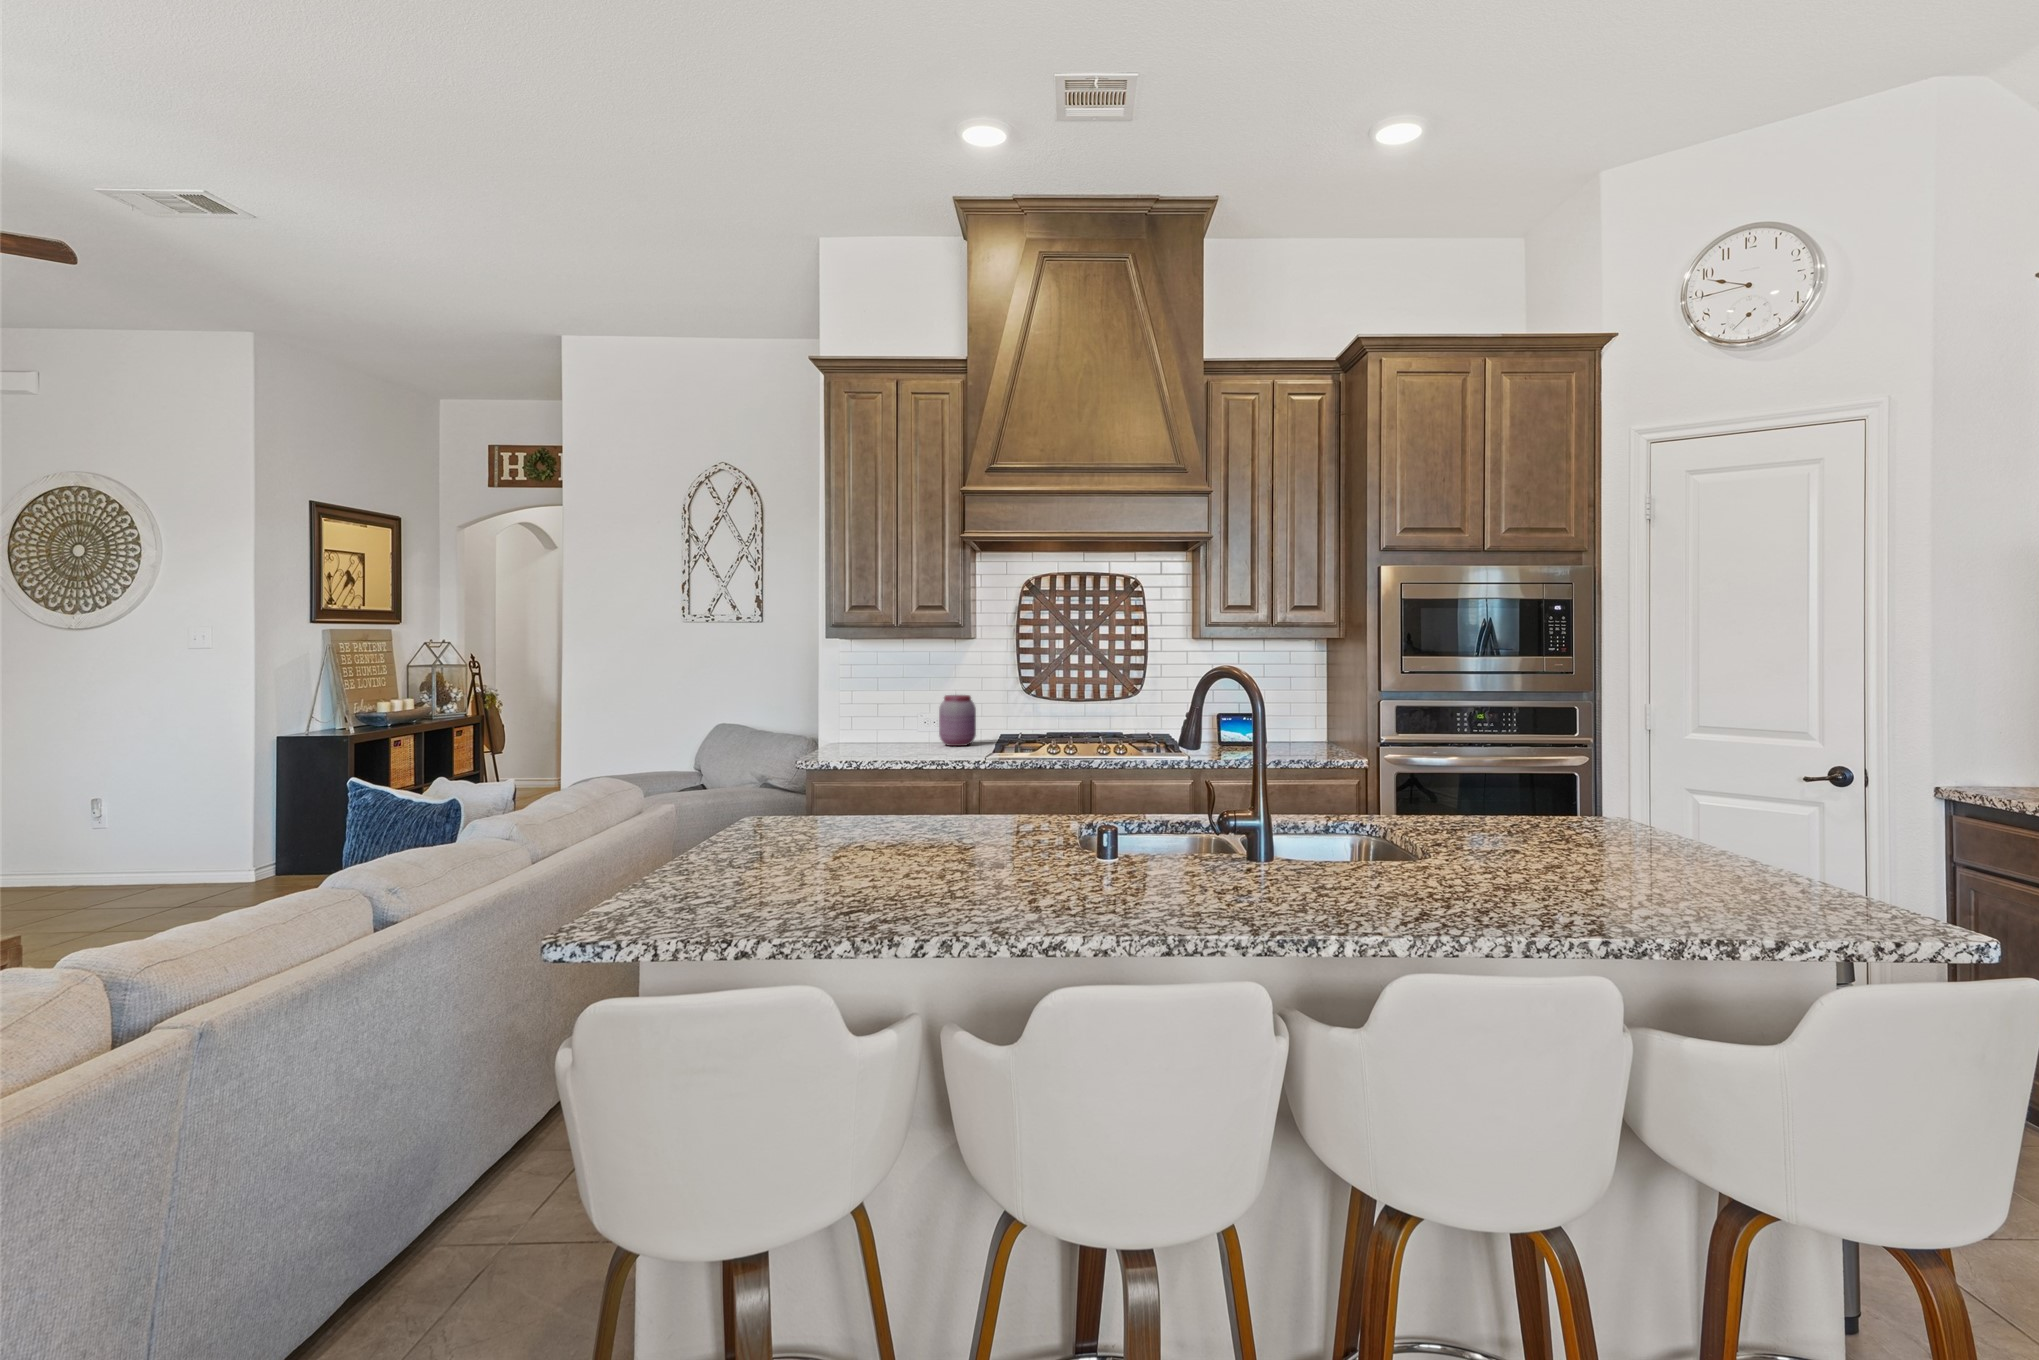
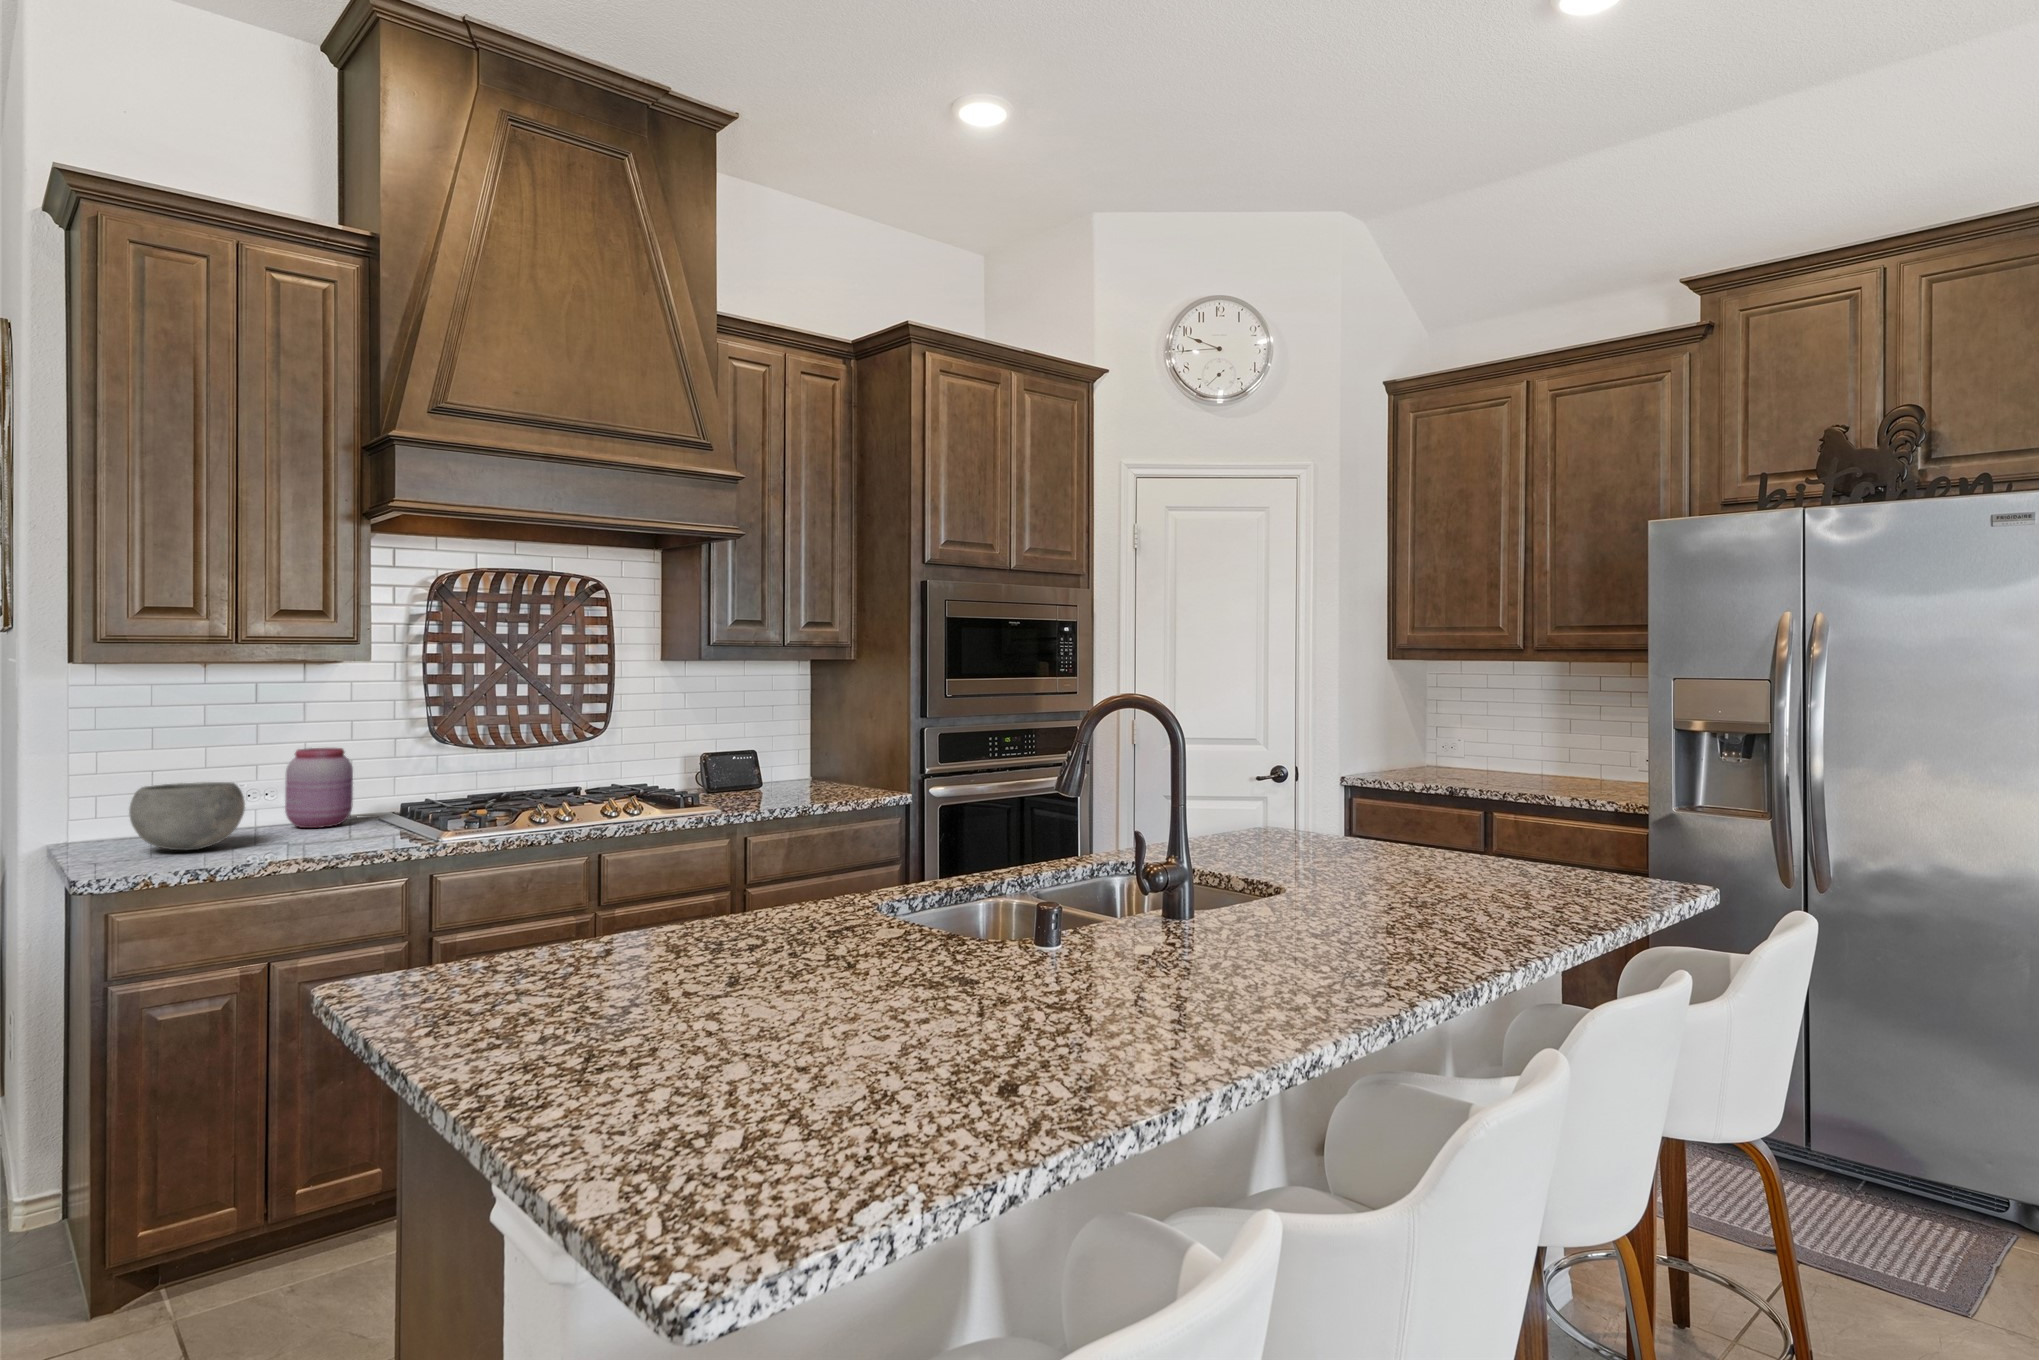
bowl: none [843,712,899,752] -> present [129,782,245,850]

